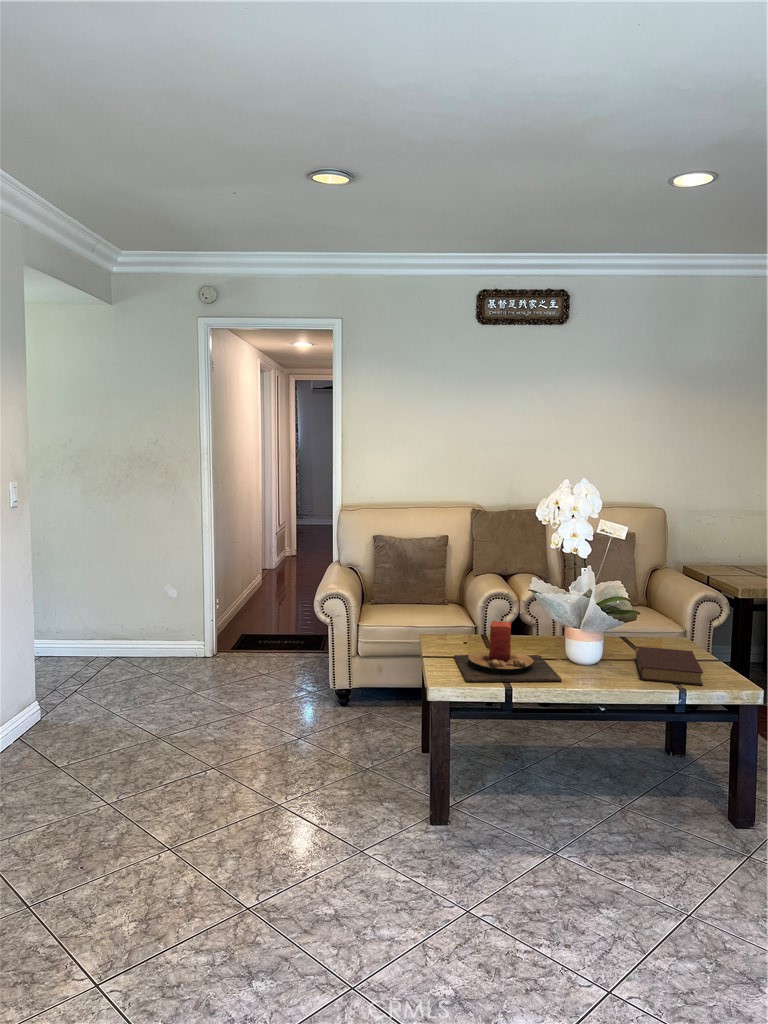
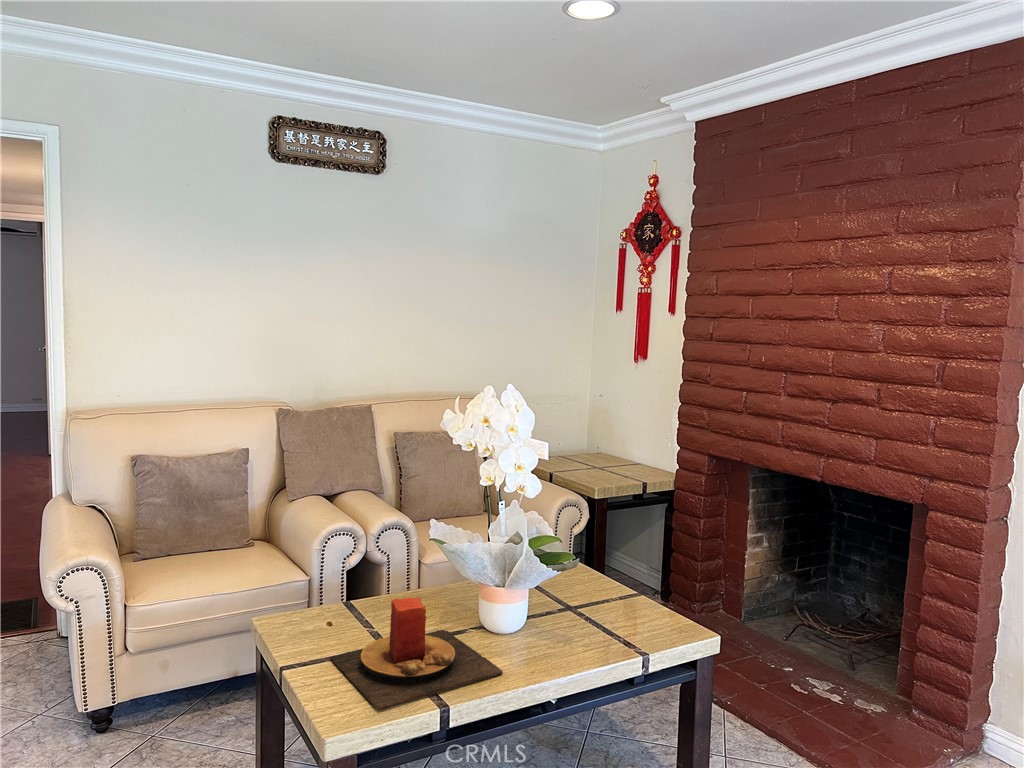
book: present [635,646,703,685] -> none [554,589,655,645]

